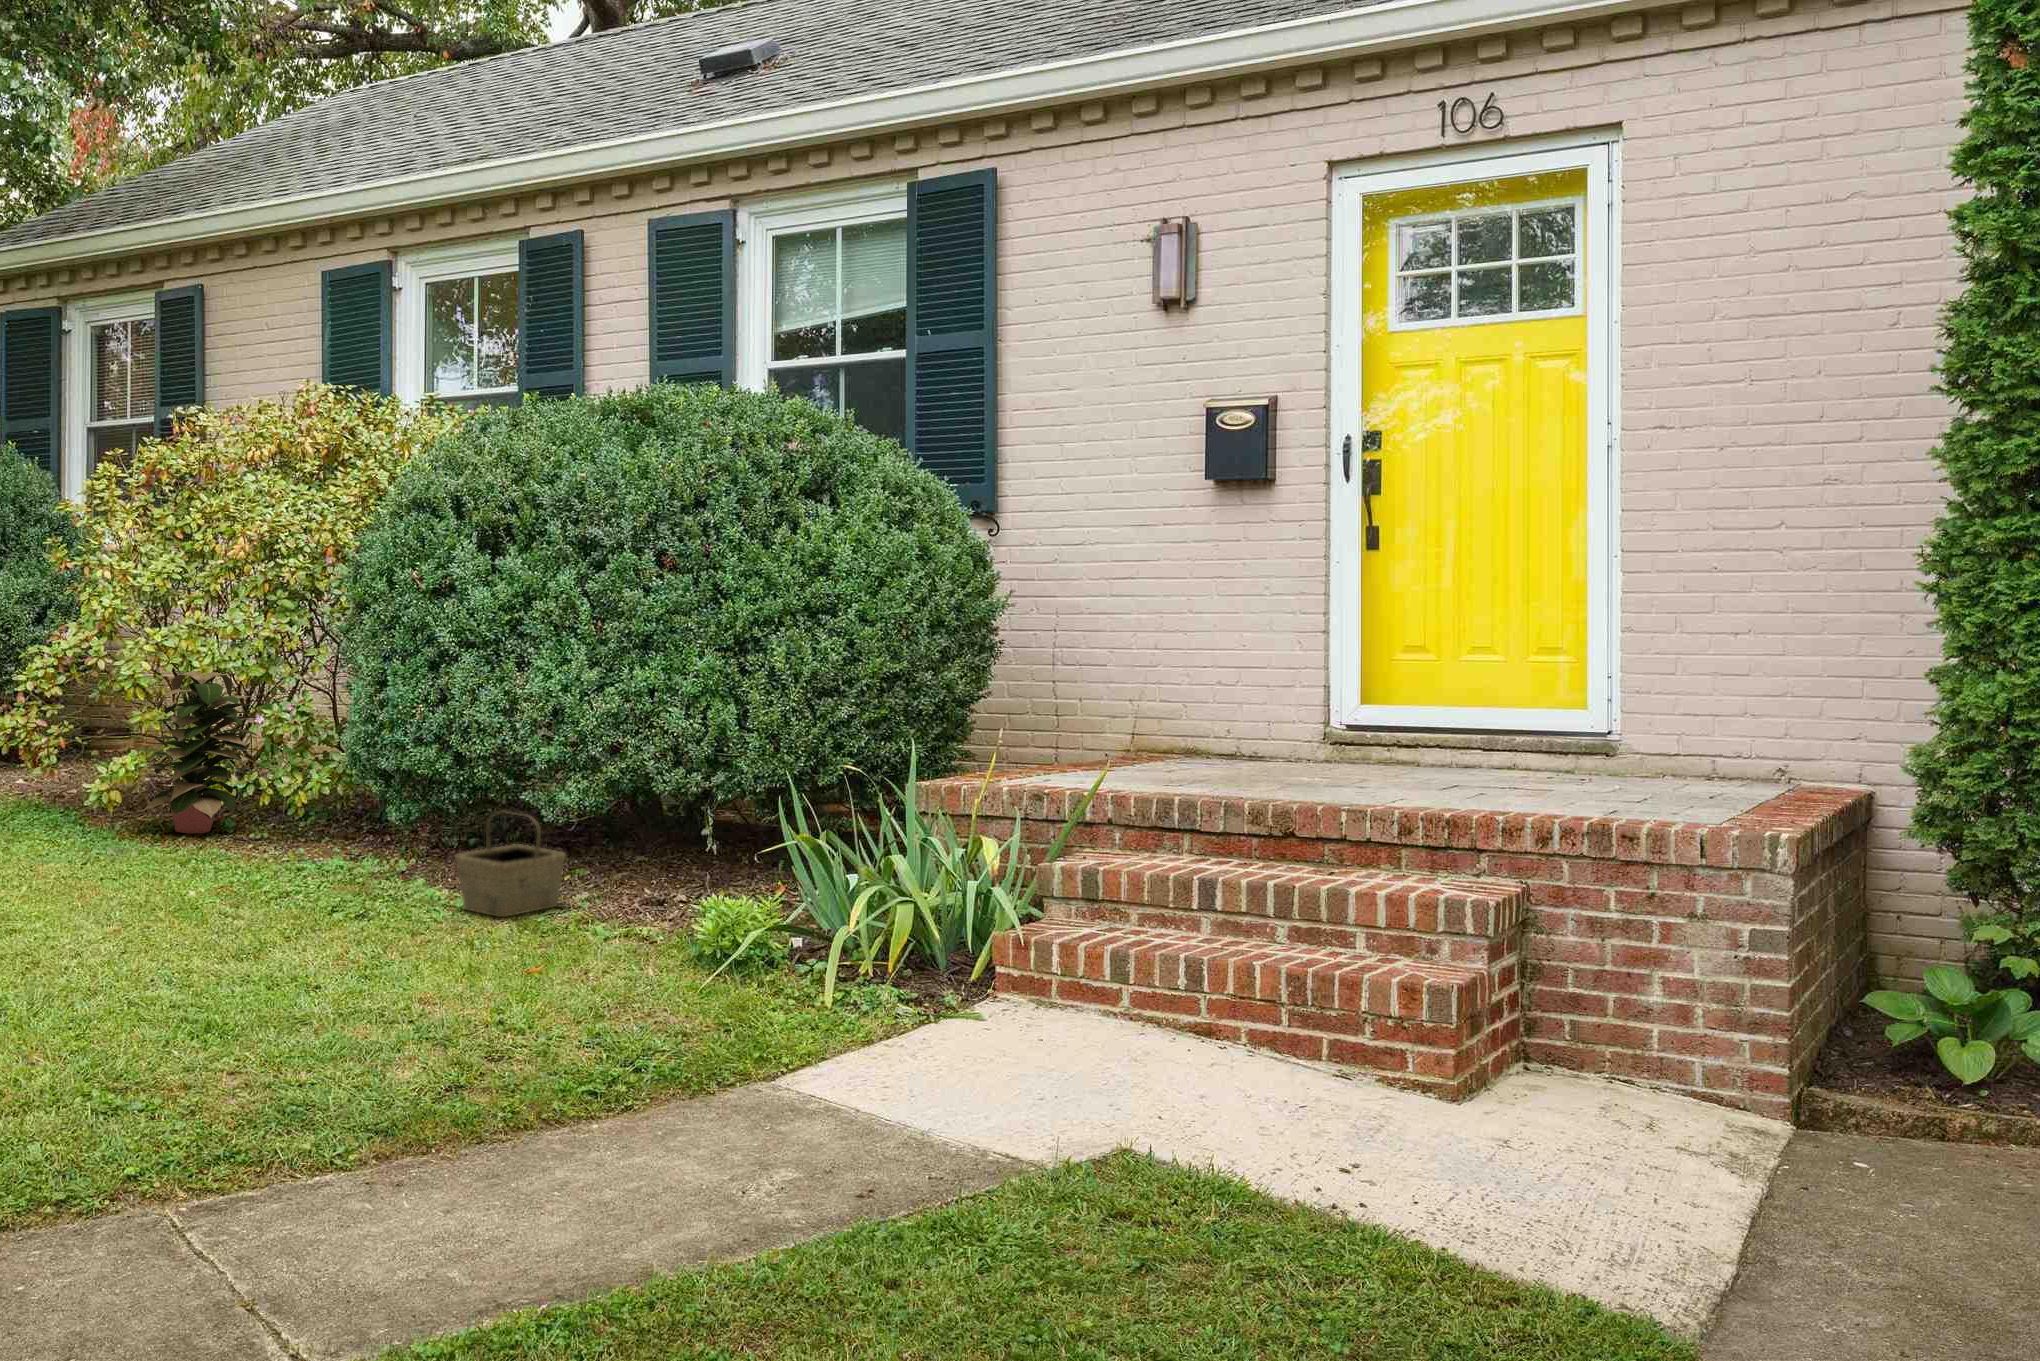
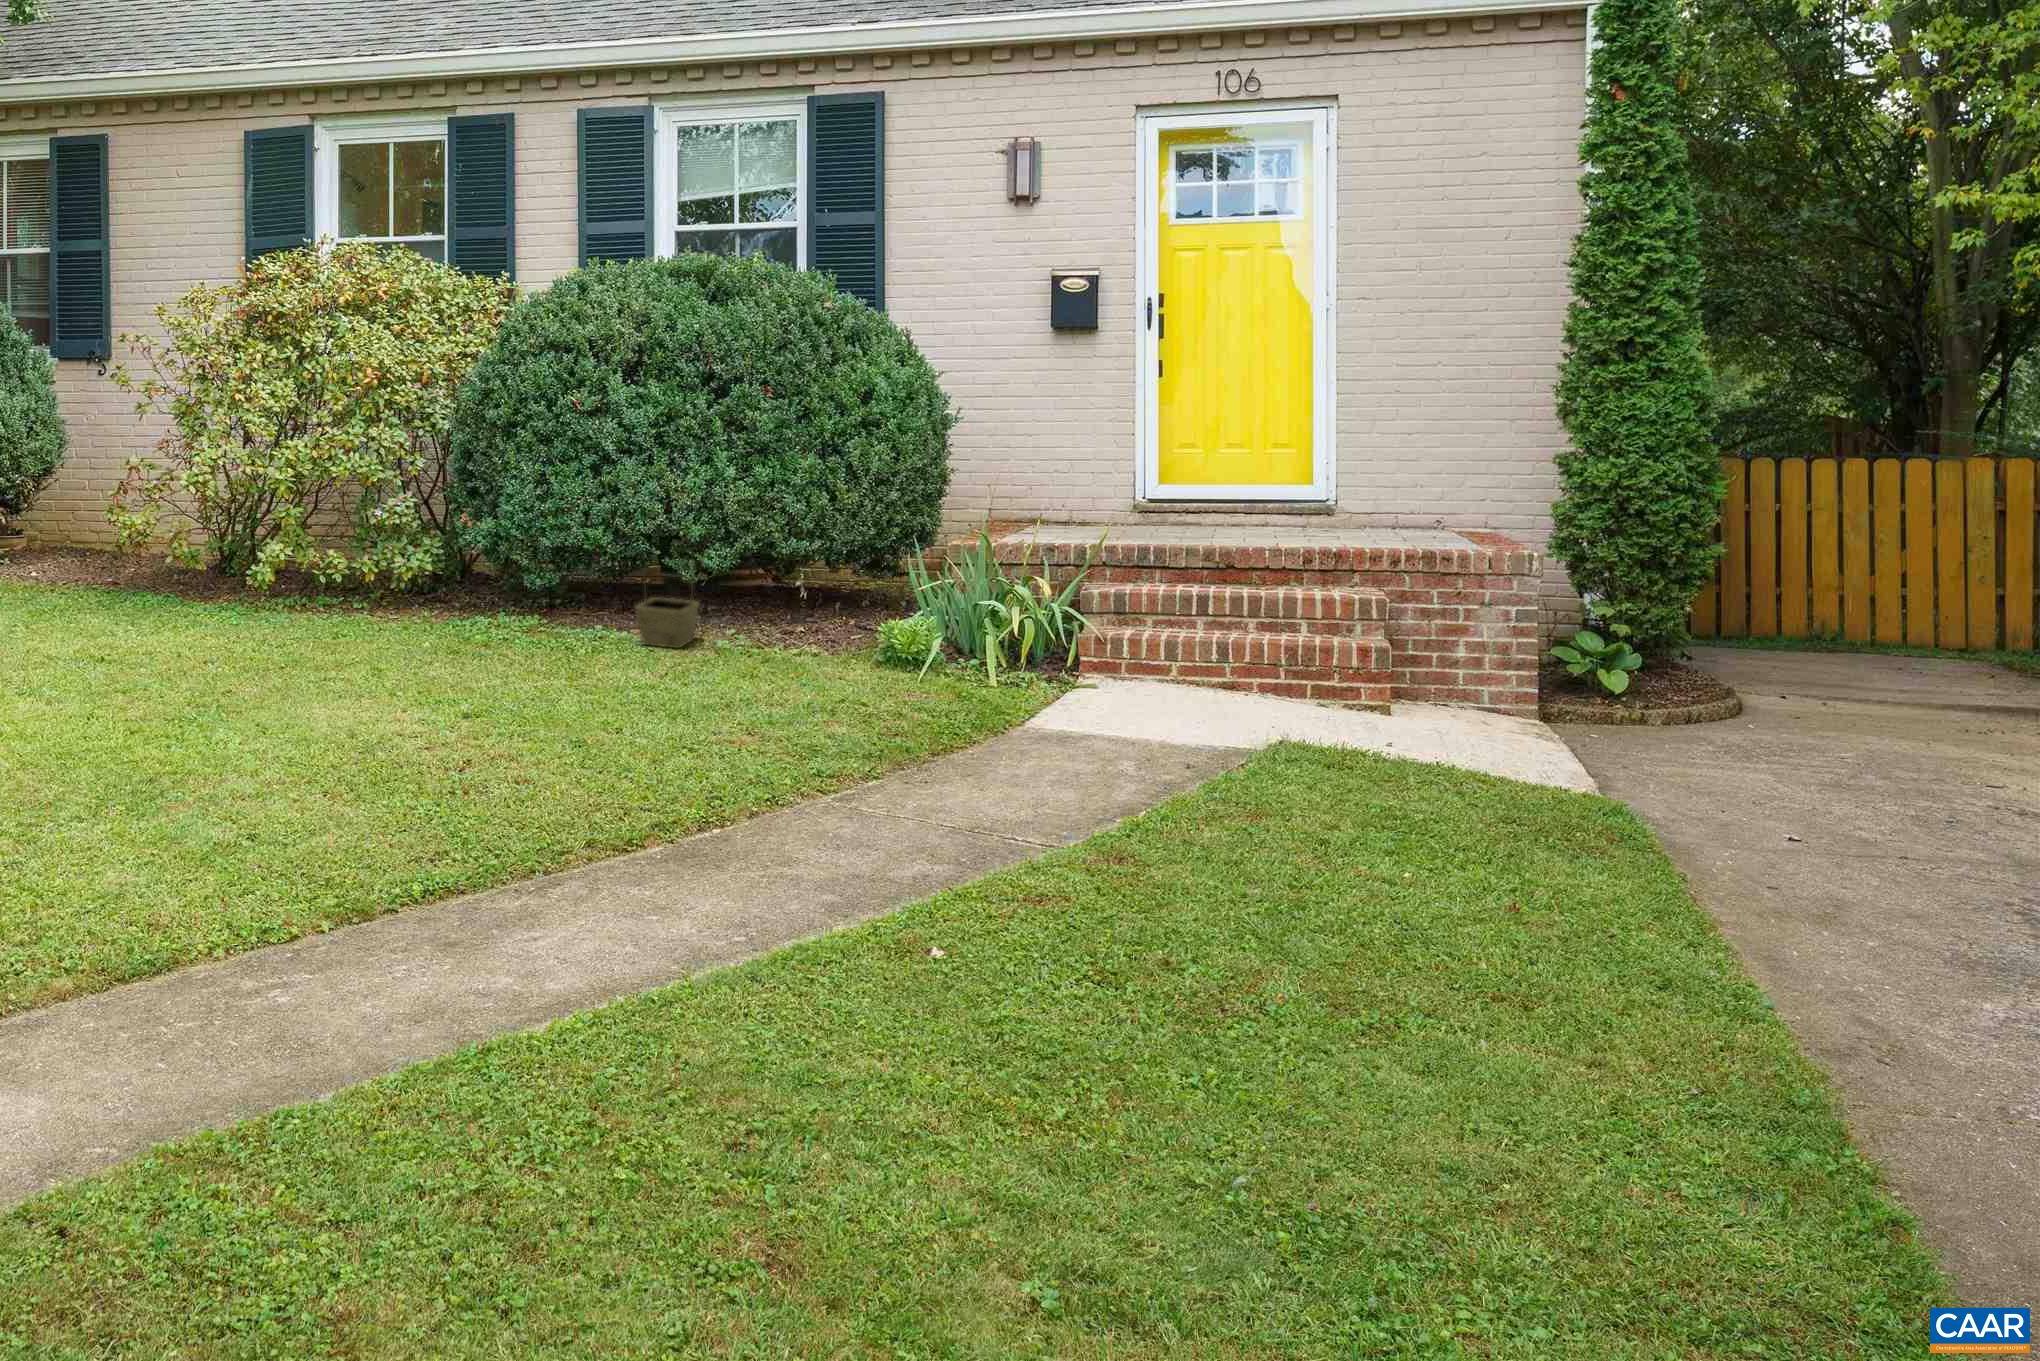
decorative plant: present [141,671,258,833] -> none [280,476,369,602]

